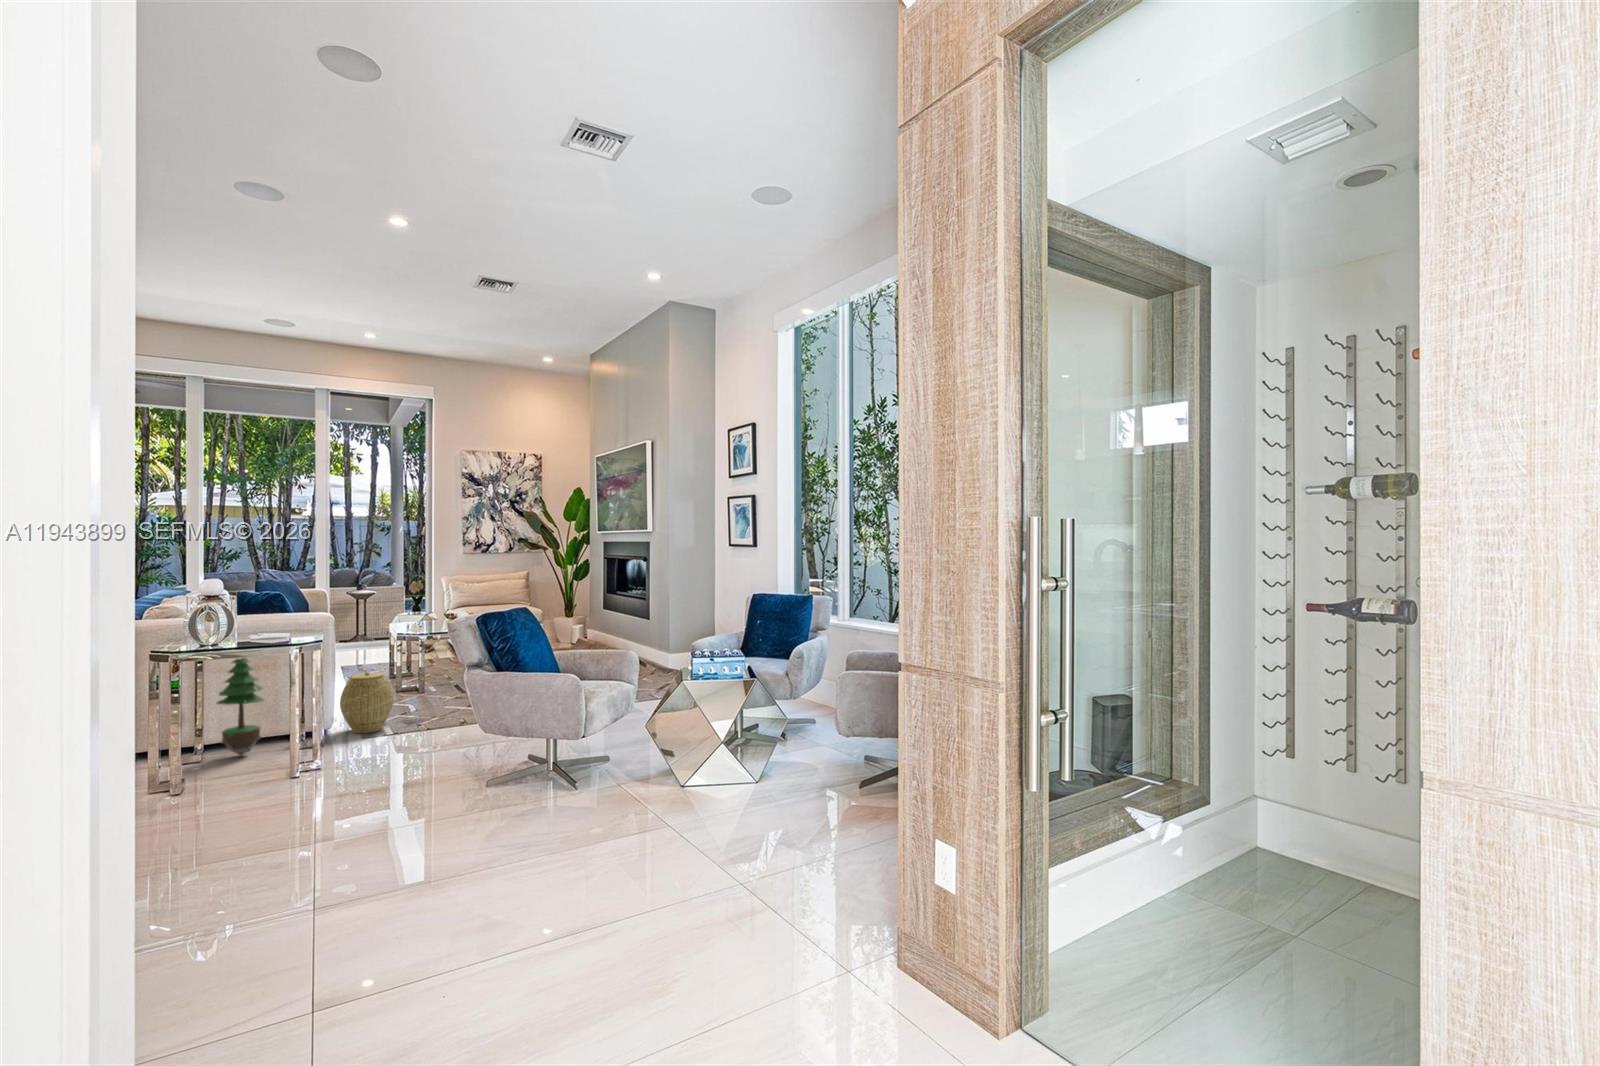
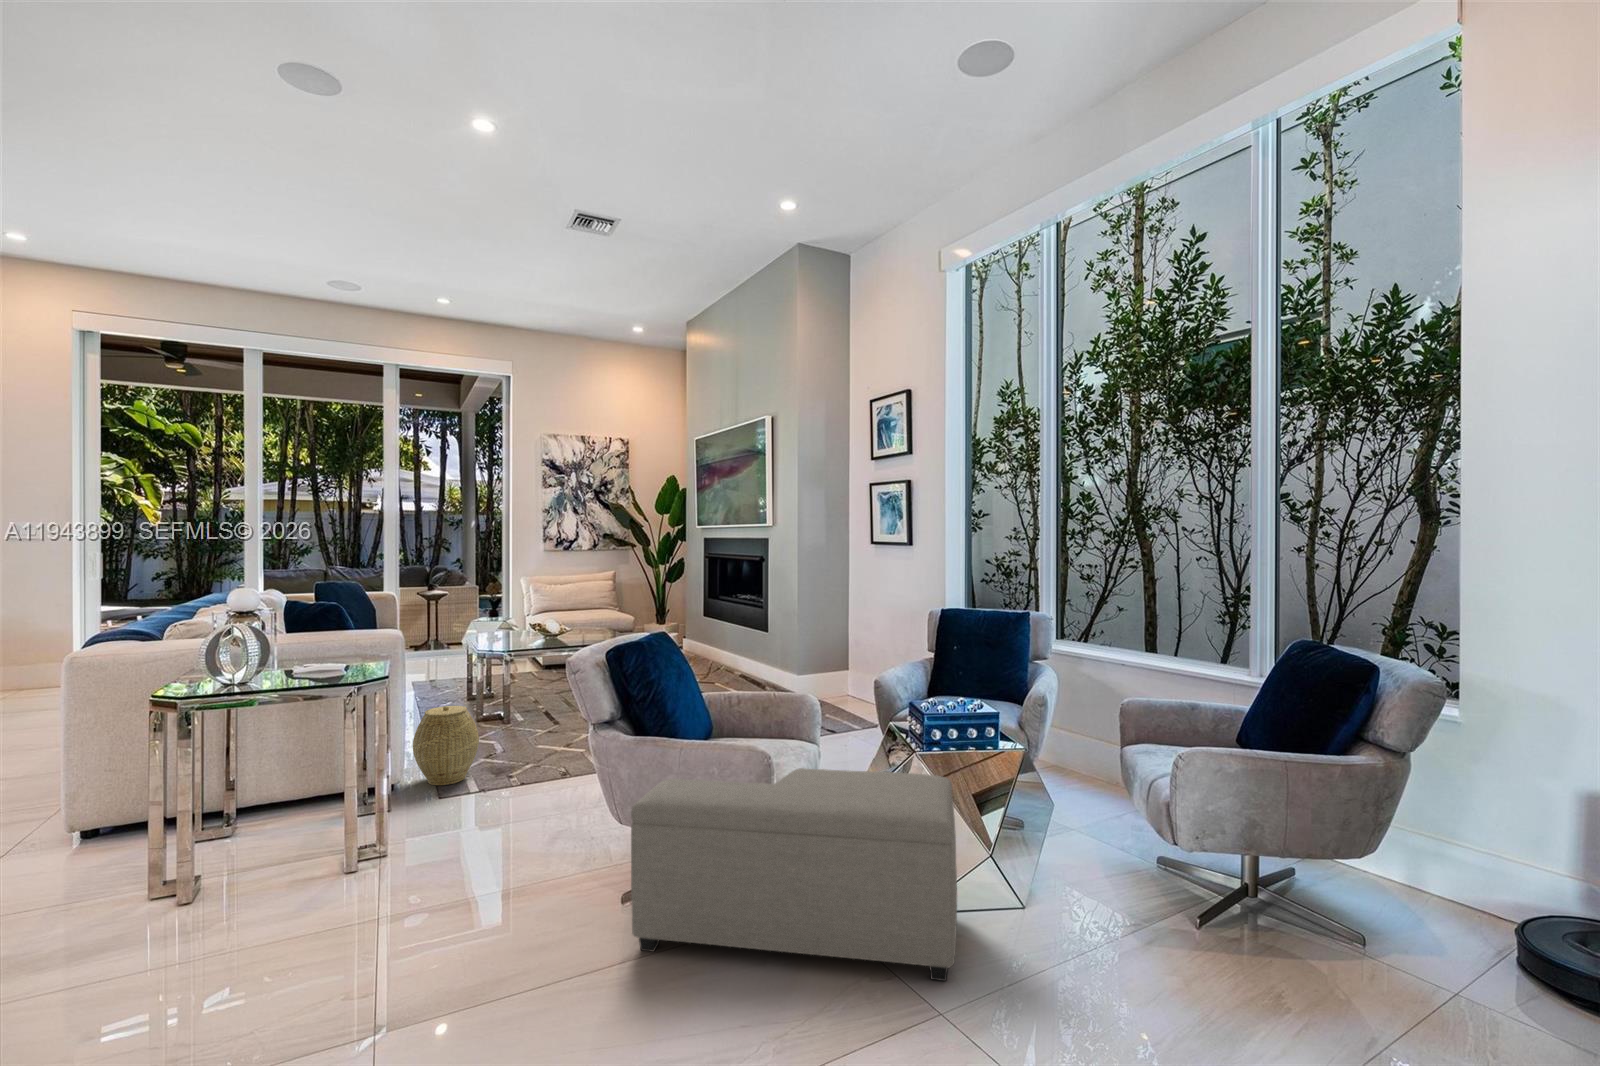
potted tree: present [217,658,264,755] -> none [255,674,318,822]
ottoman: none [489,697,713,820] -> present [631,768,957,981]

